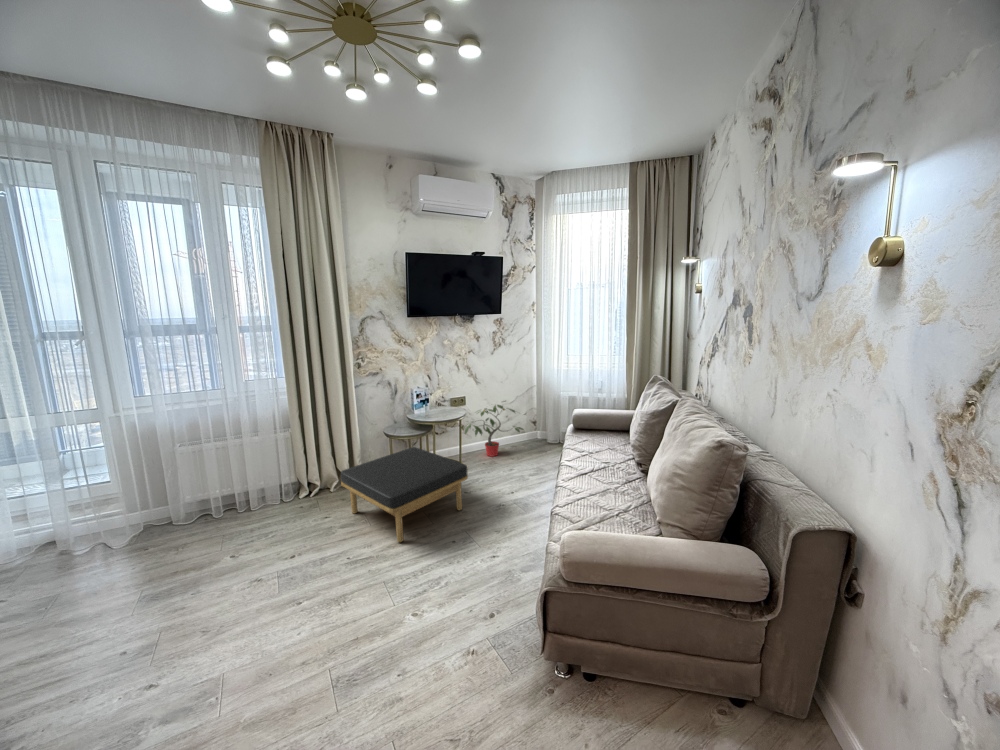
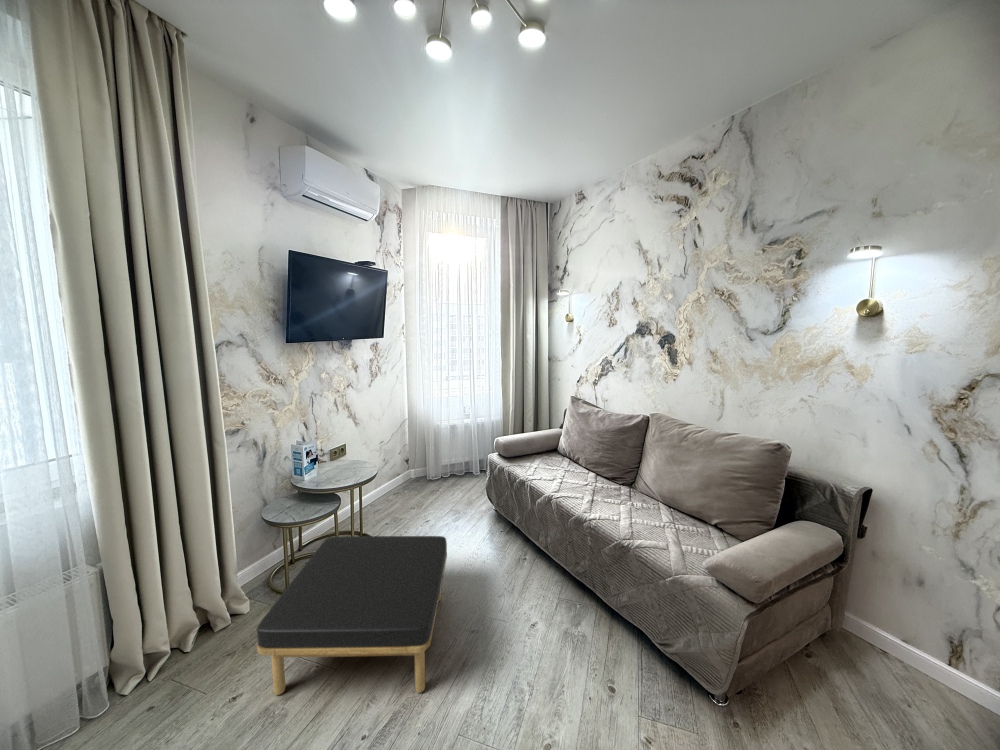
potted plant: present [465,405,524,457] -> none [351,449,423,517]

